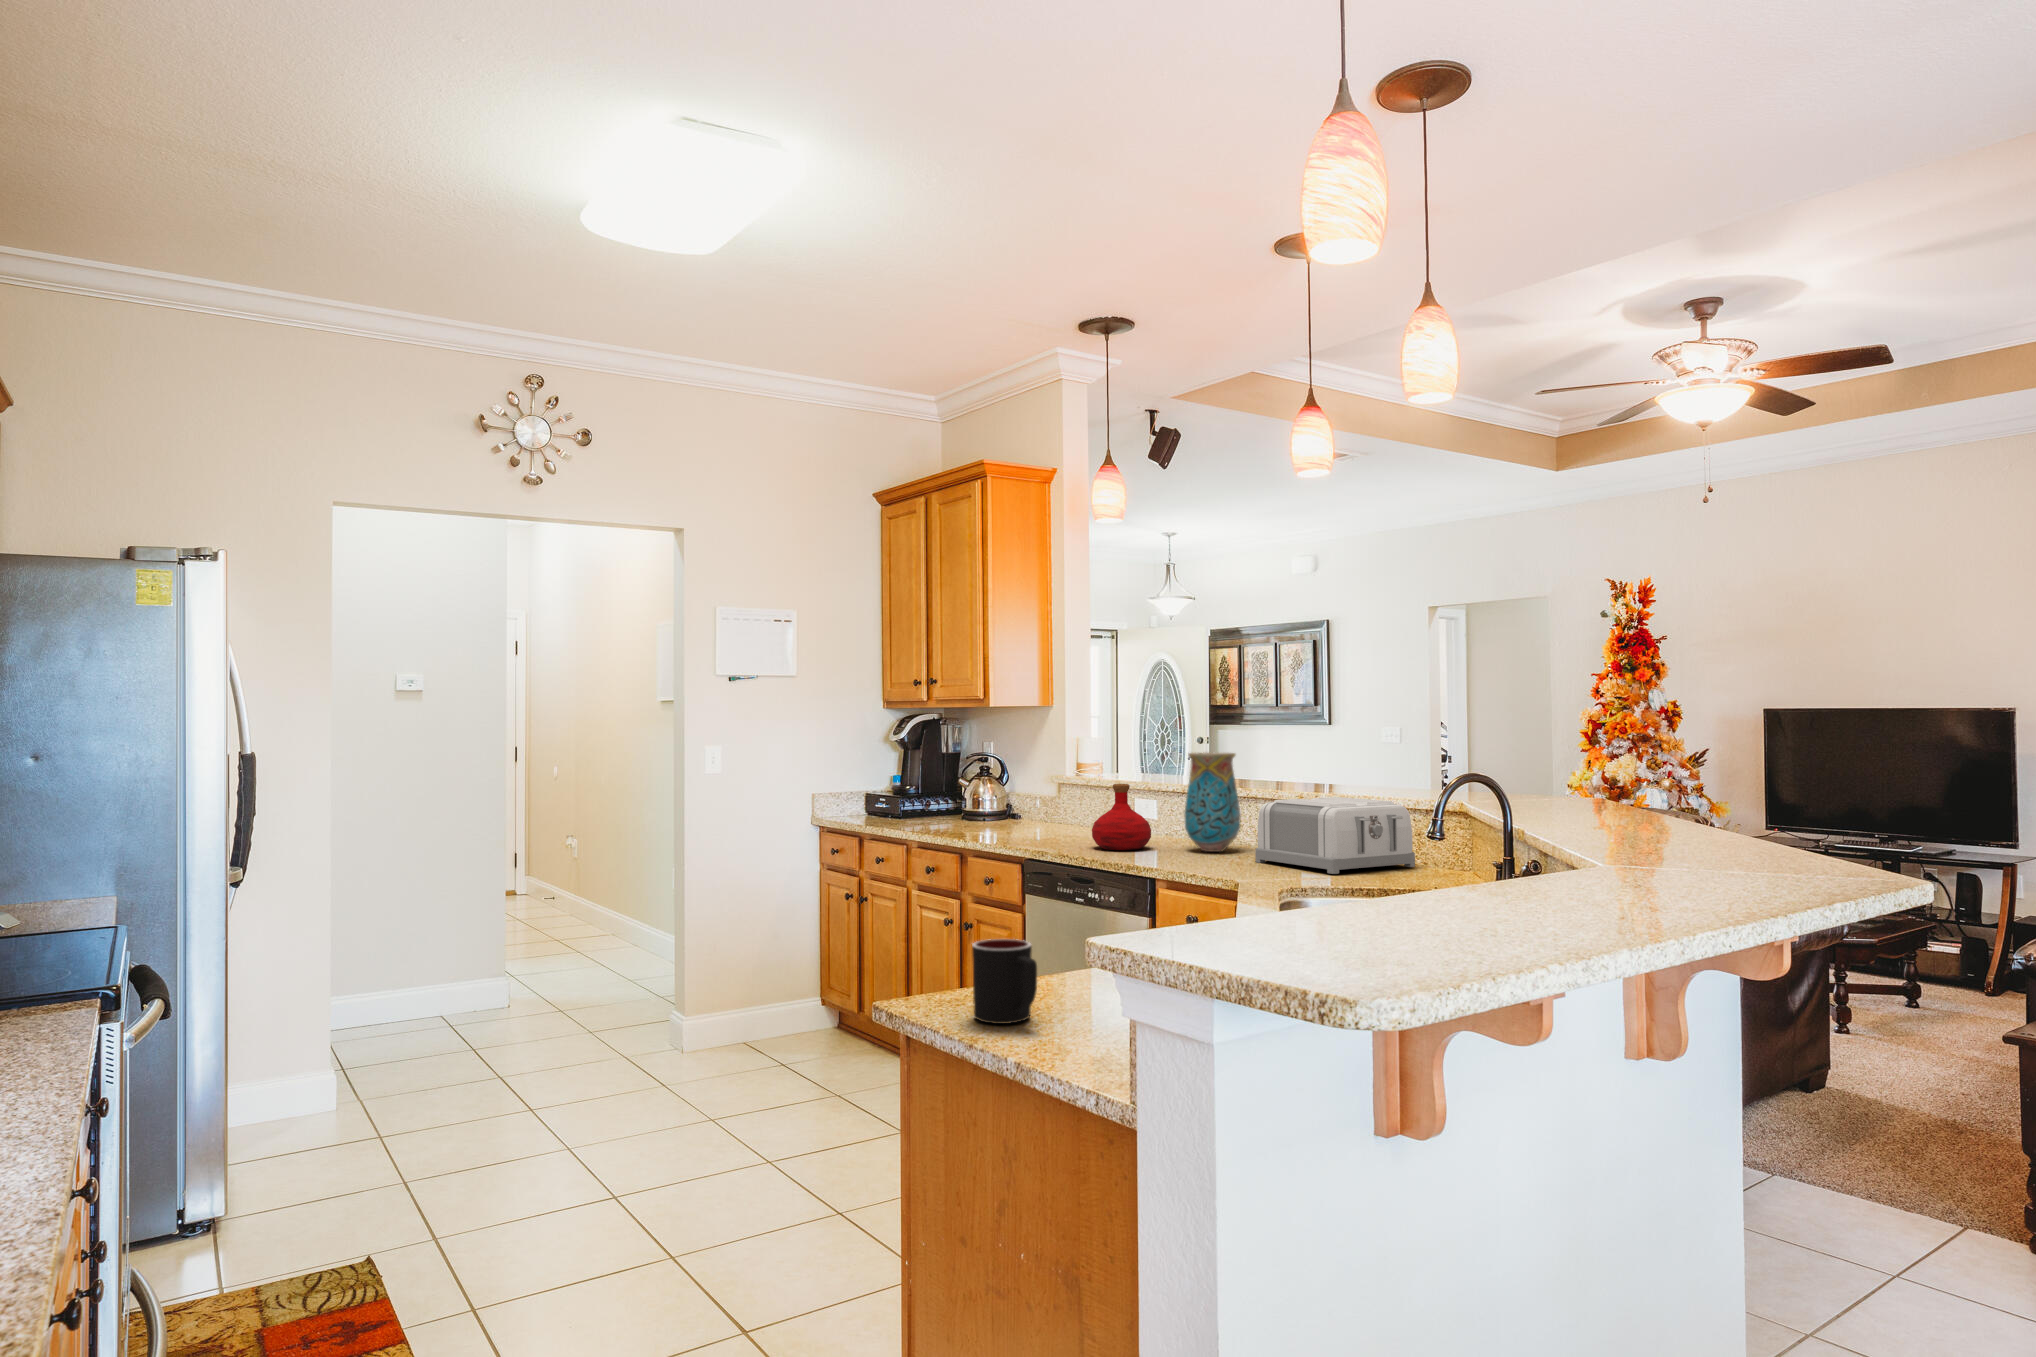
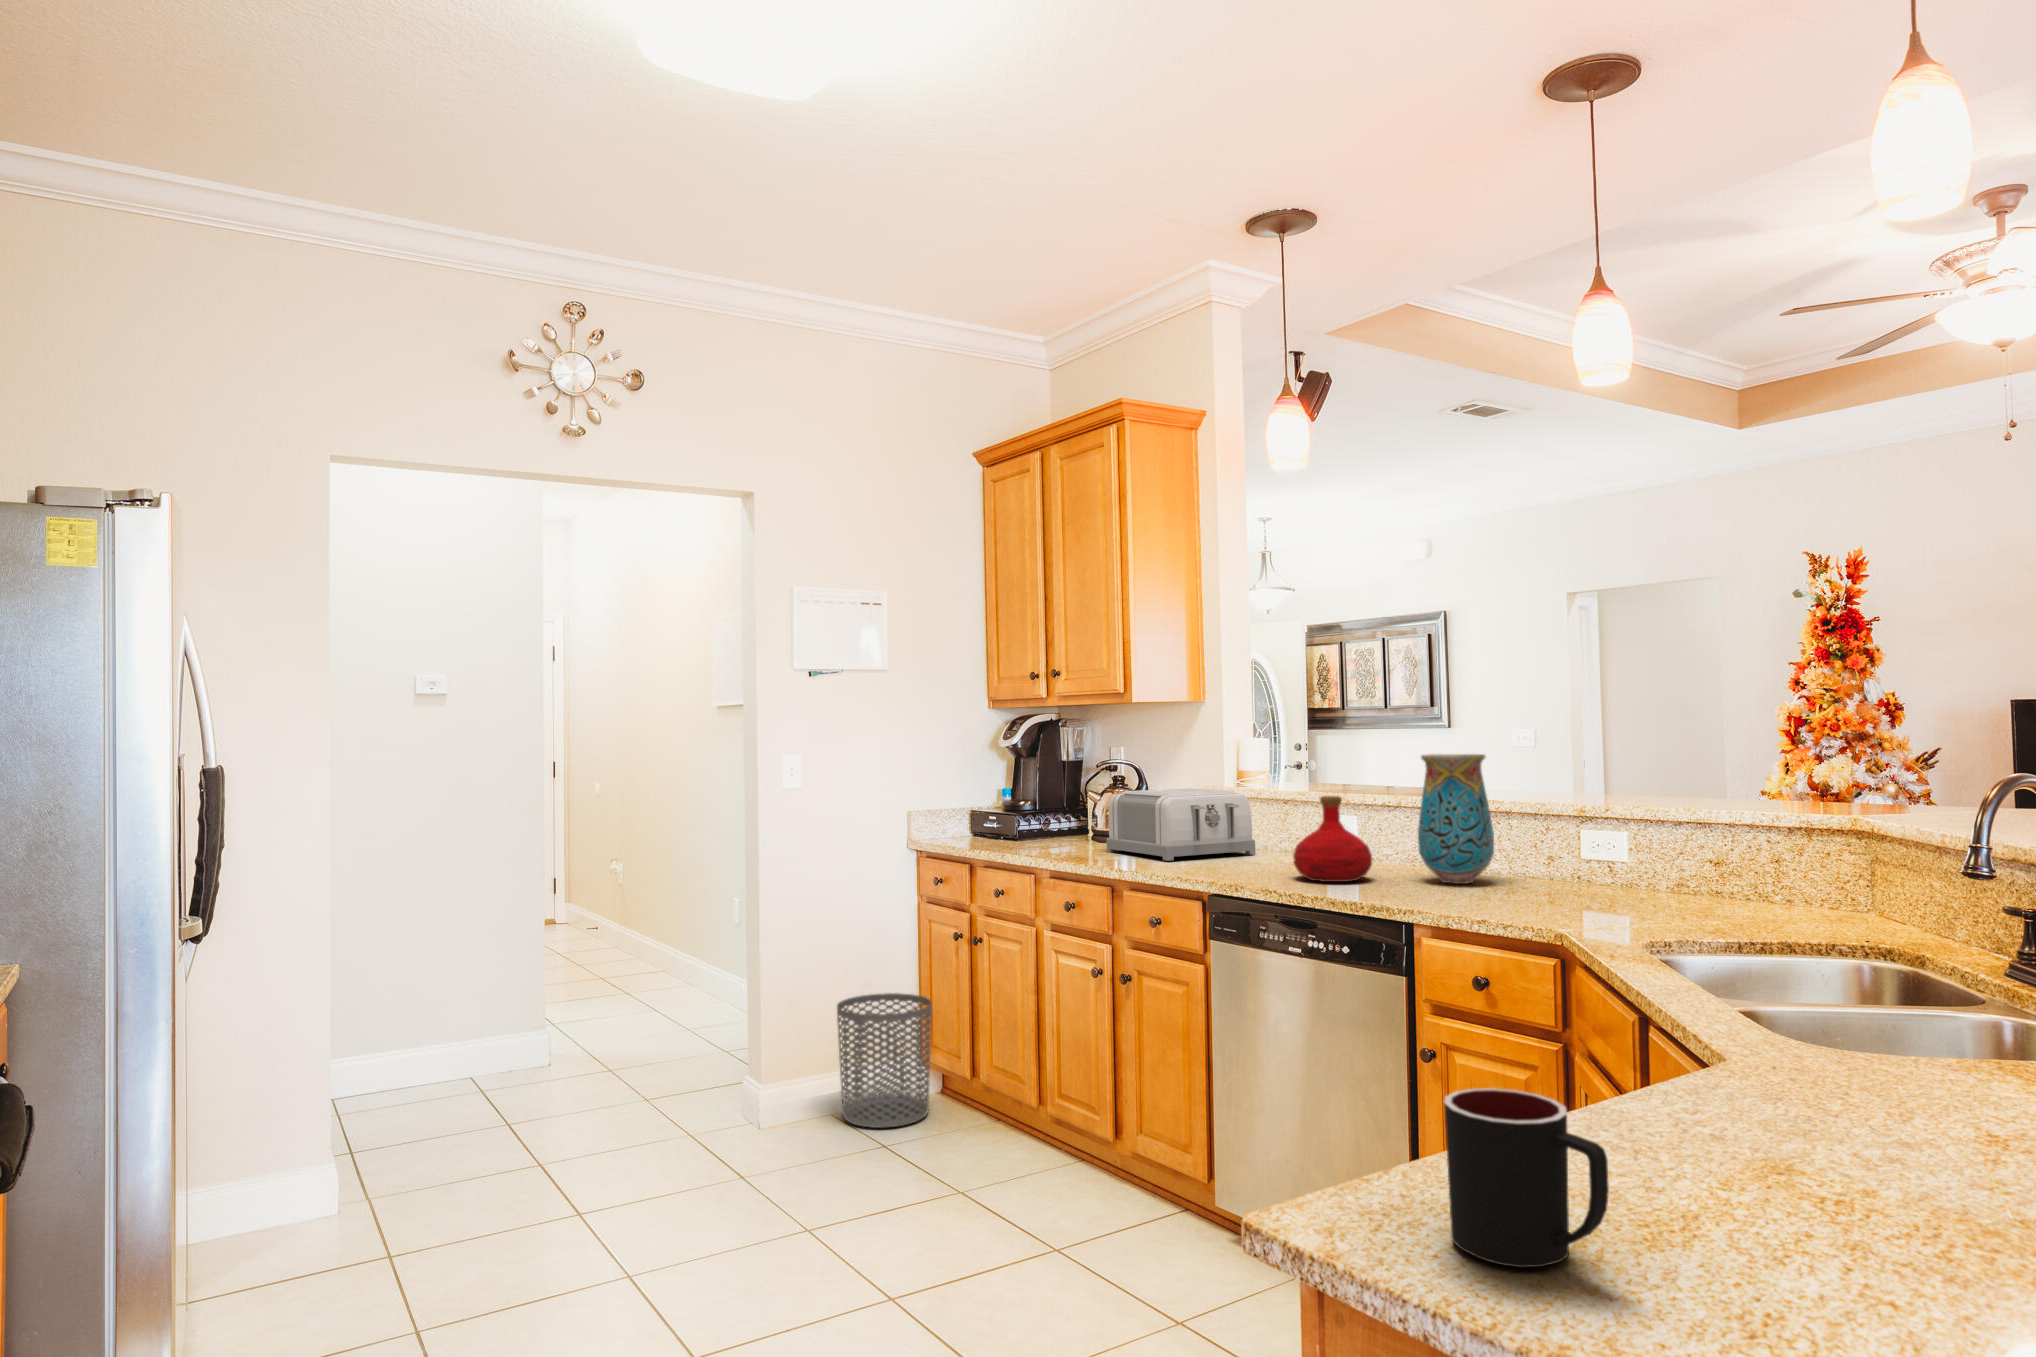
toaster: present [1255,797,1415,874] -> present [1106,788,1255,861]
waste bin: none [748,944,827,1051] -> present [837,993,932,1128]

